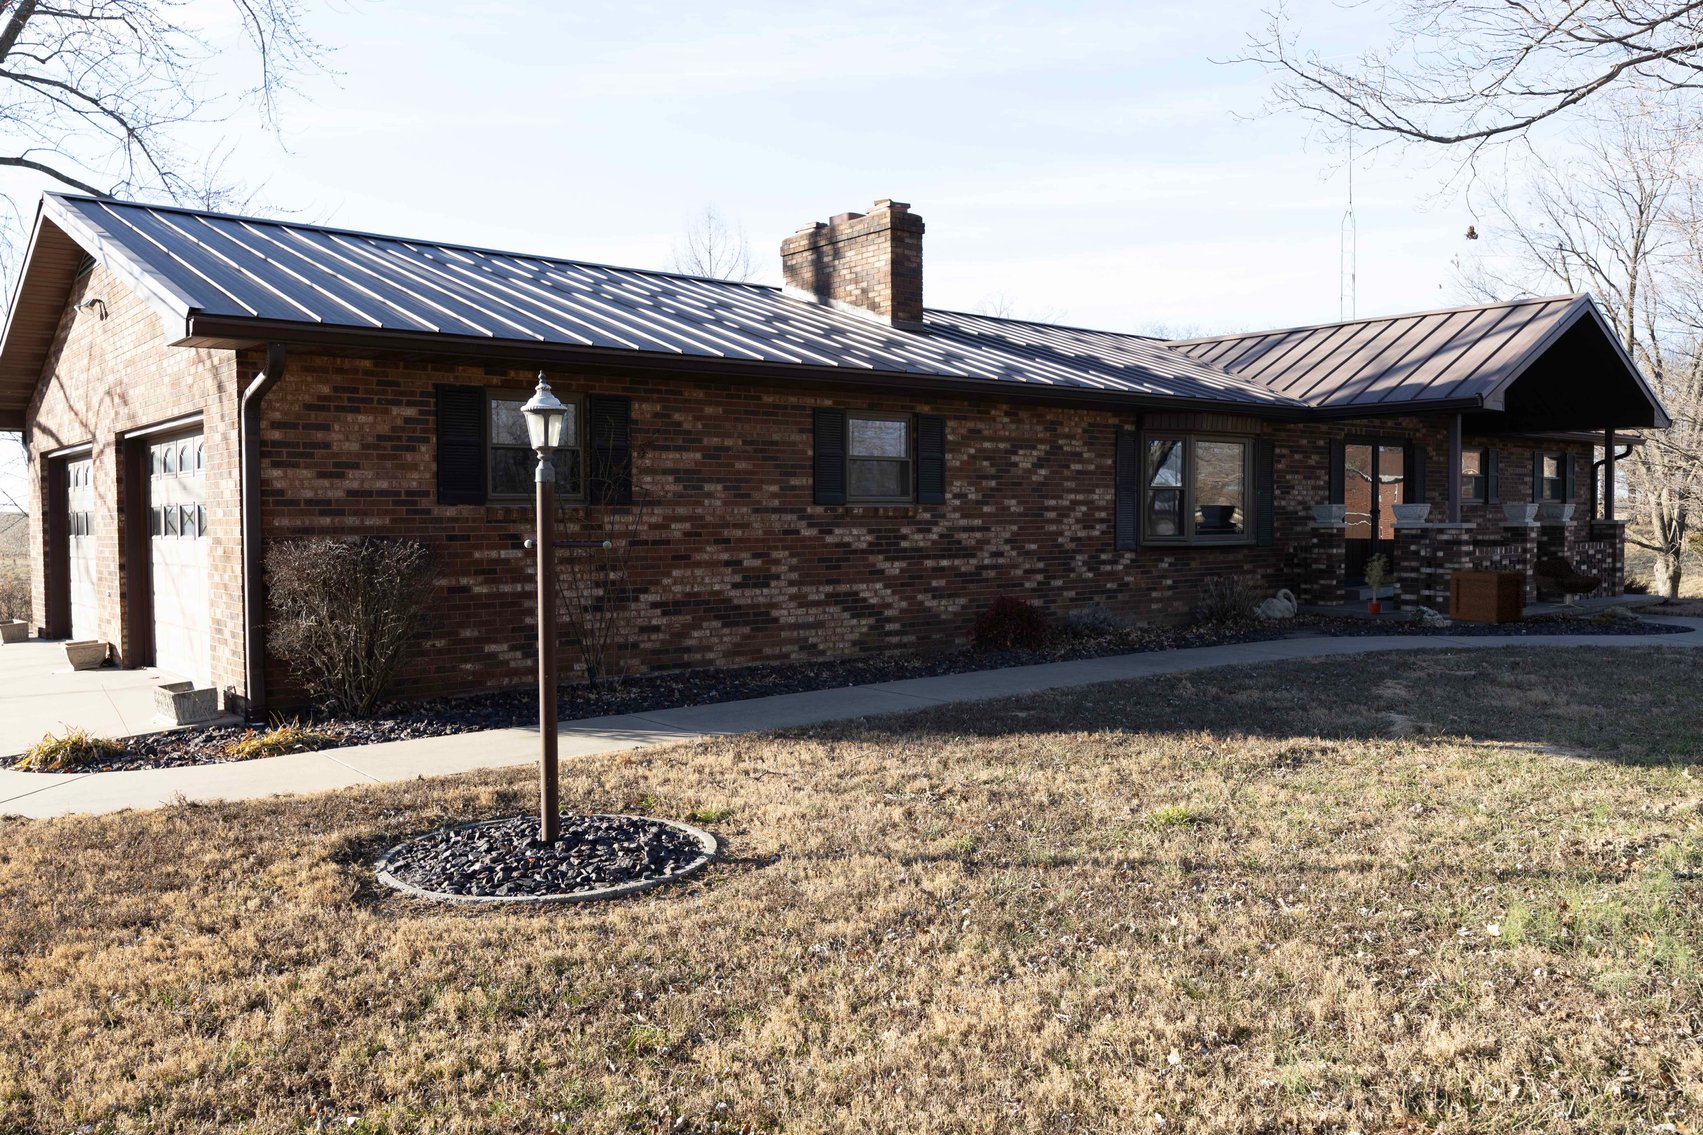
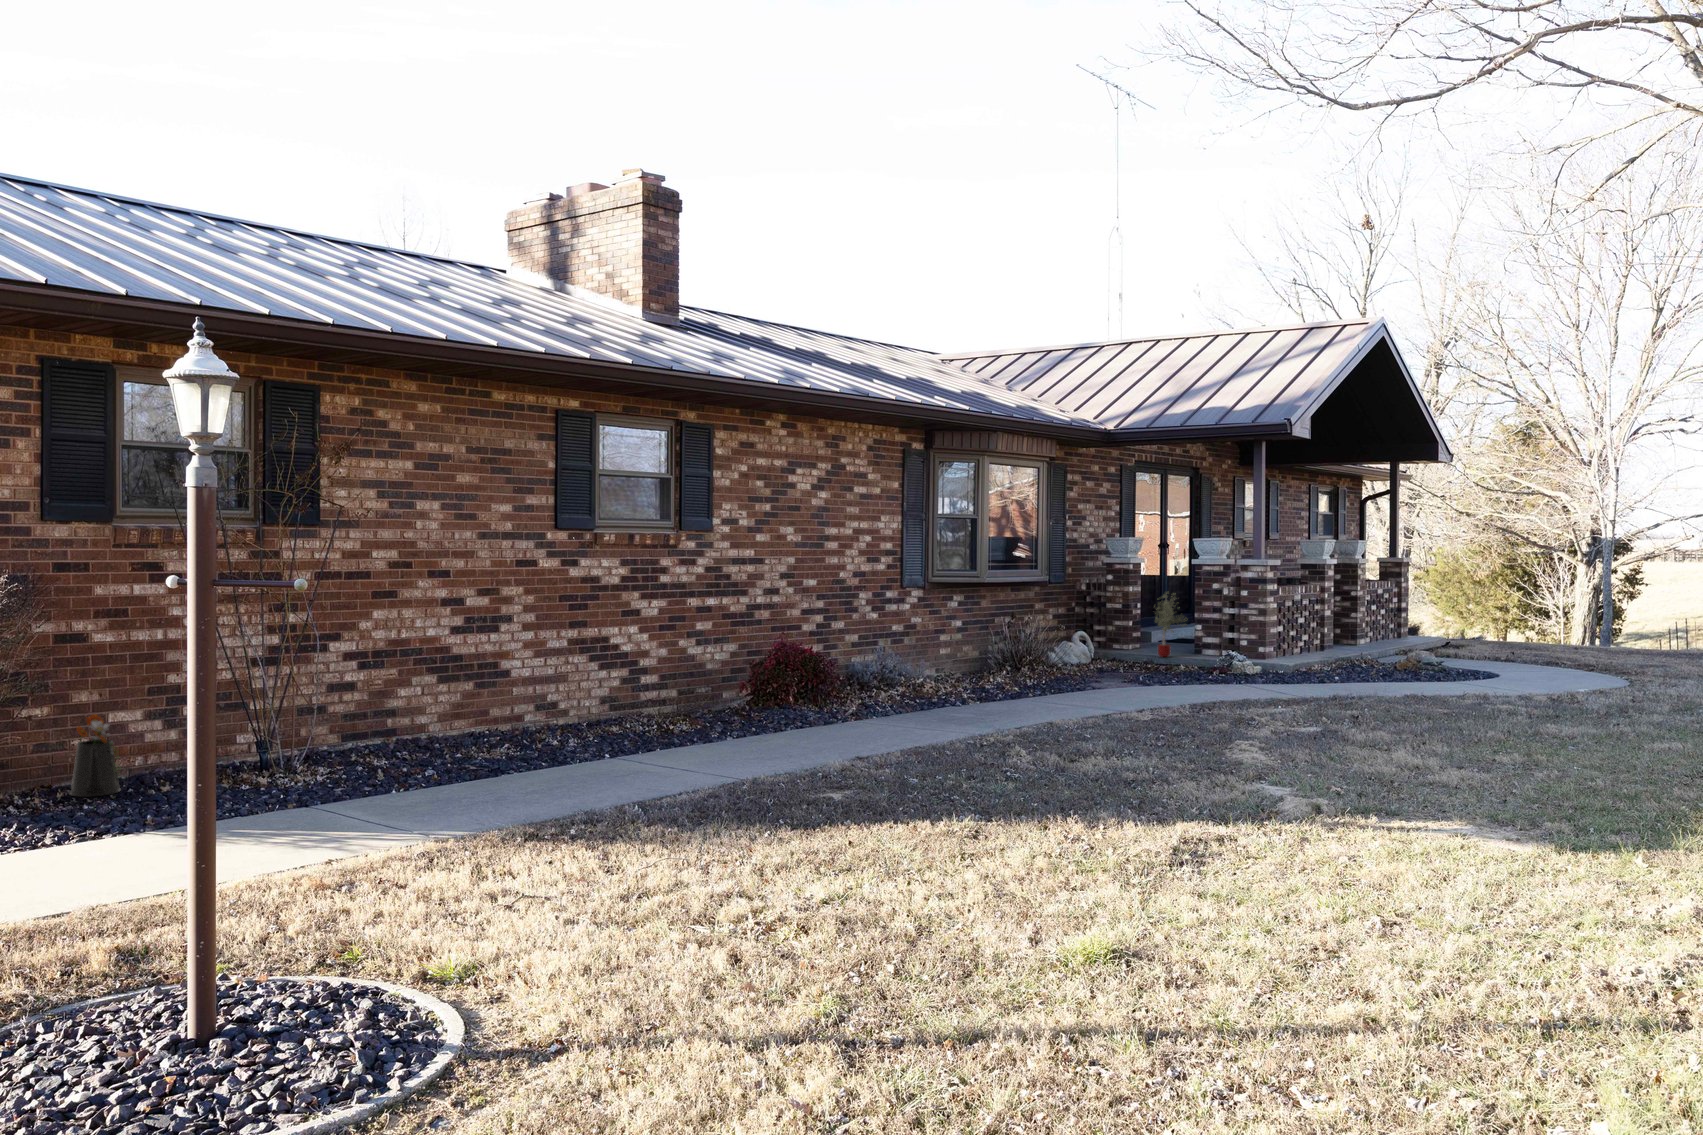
lounge chair: present [1532,560,1602,609] -> none [1312,599,1380,651]
wooden crate: present [1449,569,1524,623] -> none [1242,610,1315,667]
watering can: none [459,646,494,707] -> present [70,714,121,797]

